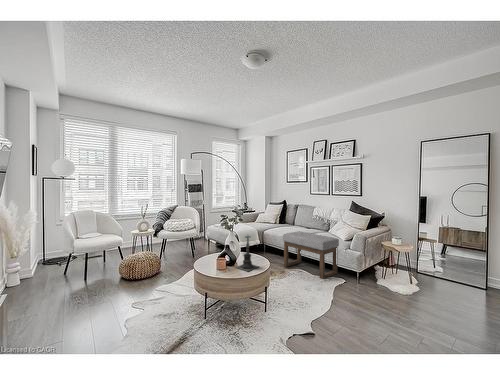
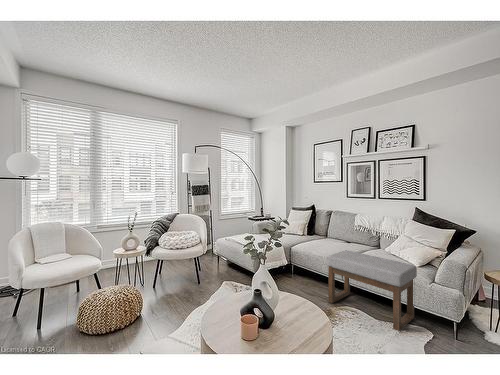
candle holder: present [236,236,259,271] -> none [275,269,318,347]

